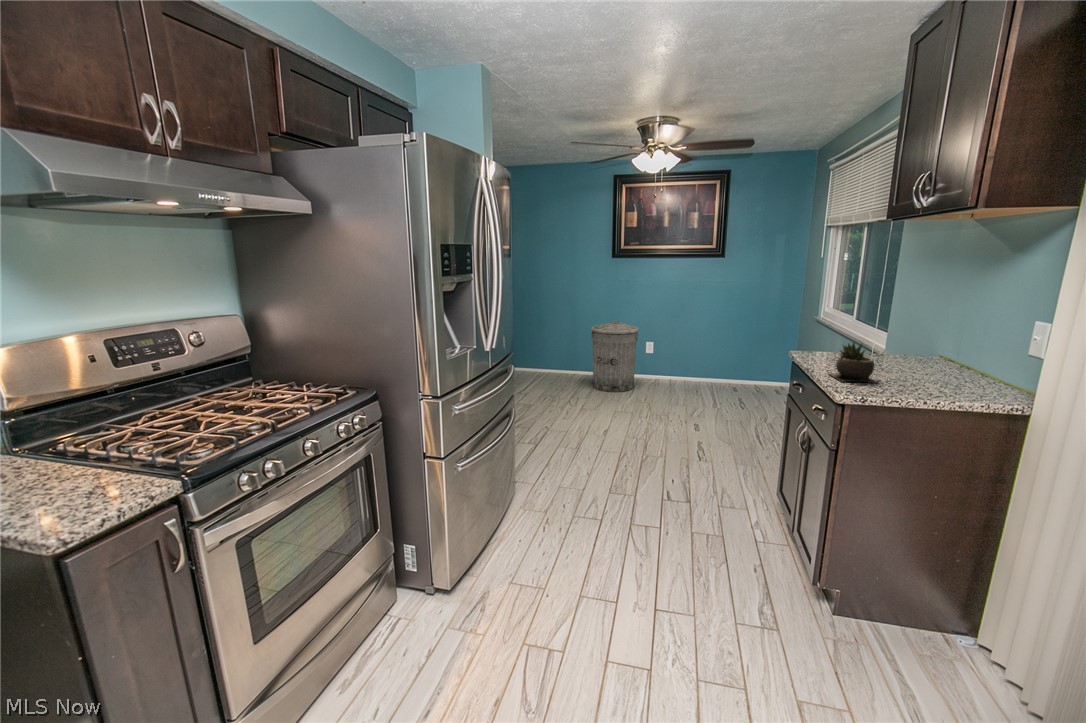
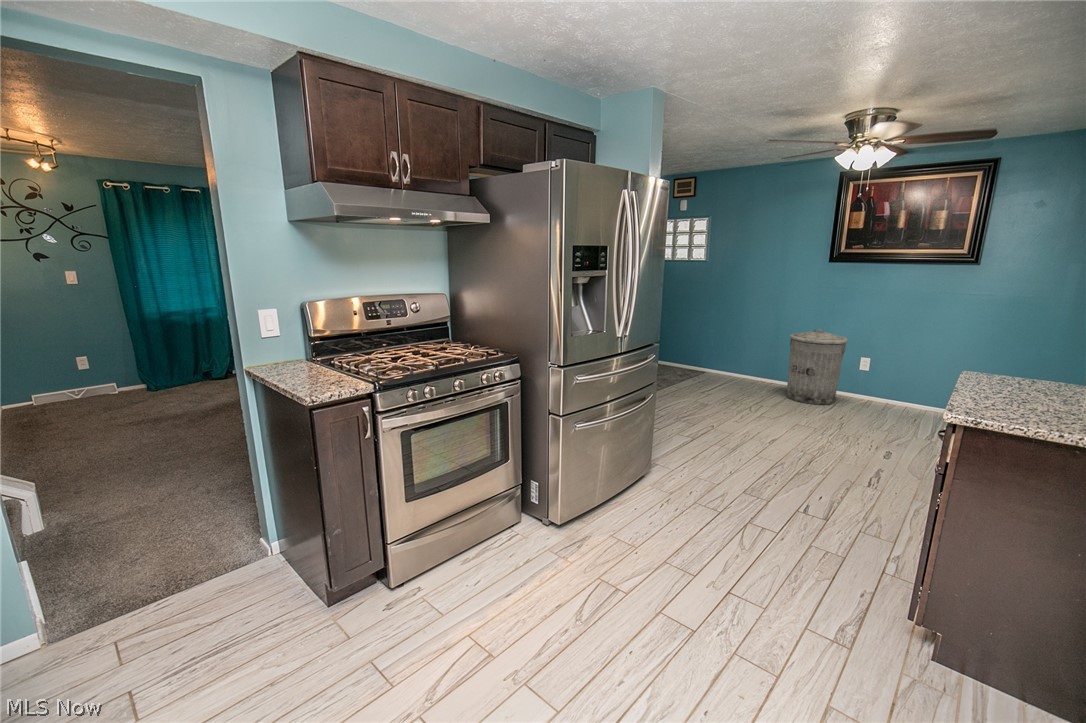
succulent plant: present [829,342,877,383] -> none [990,362,1054,416]

